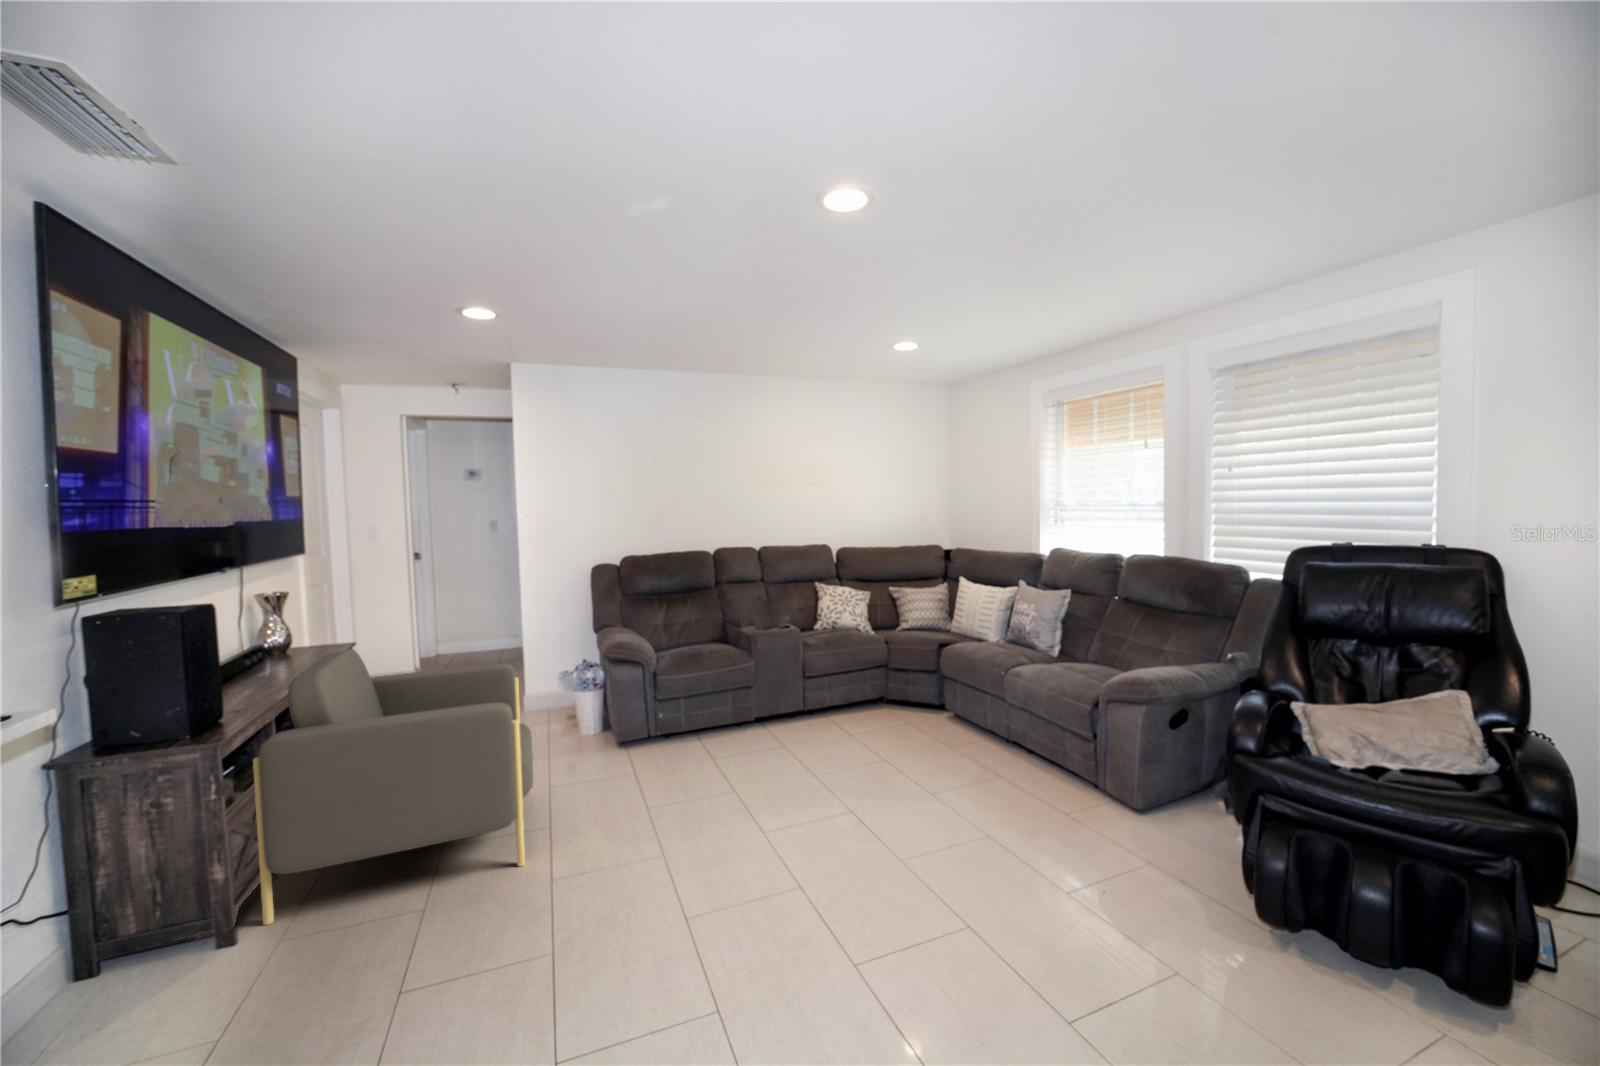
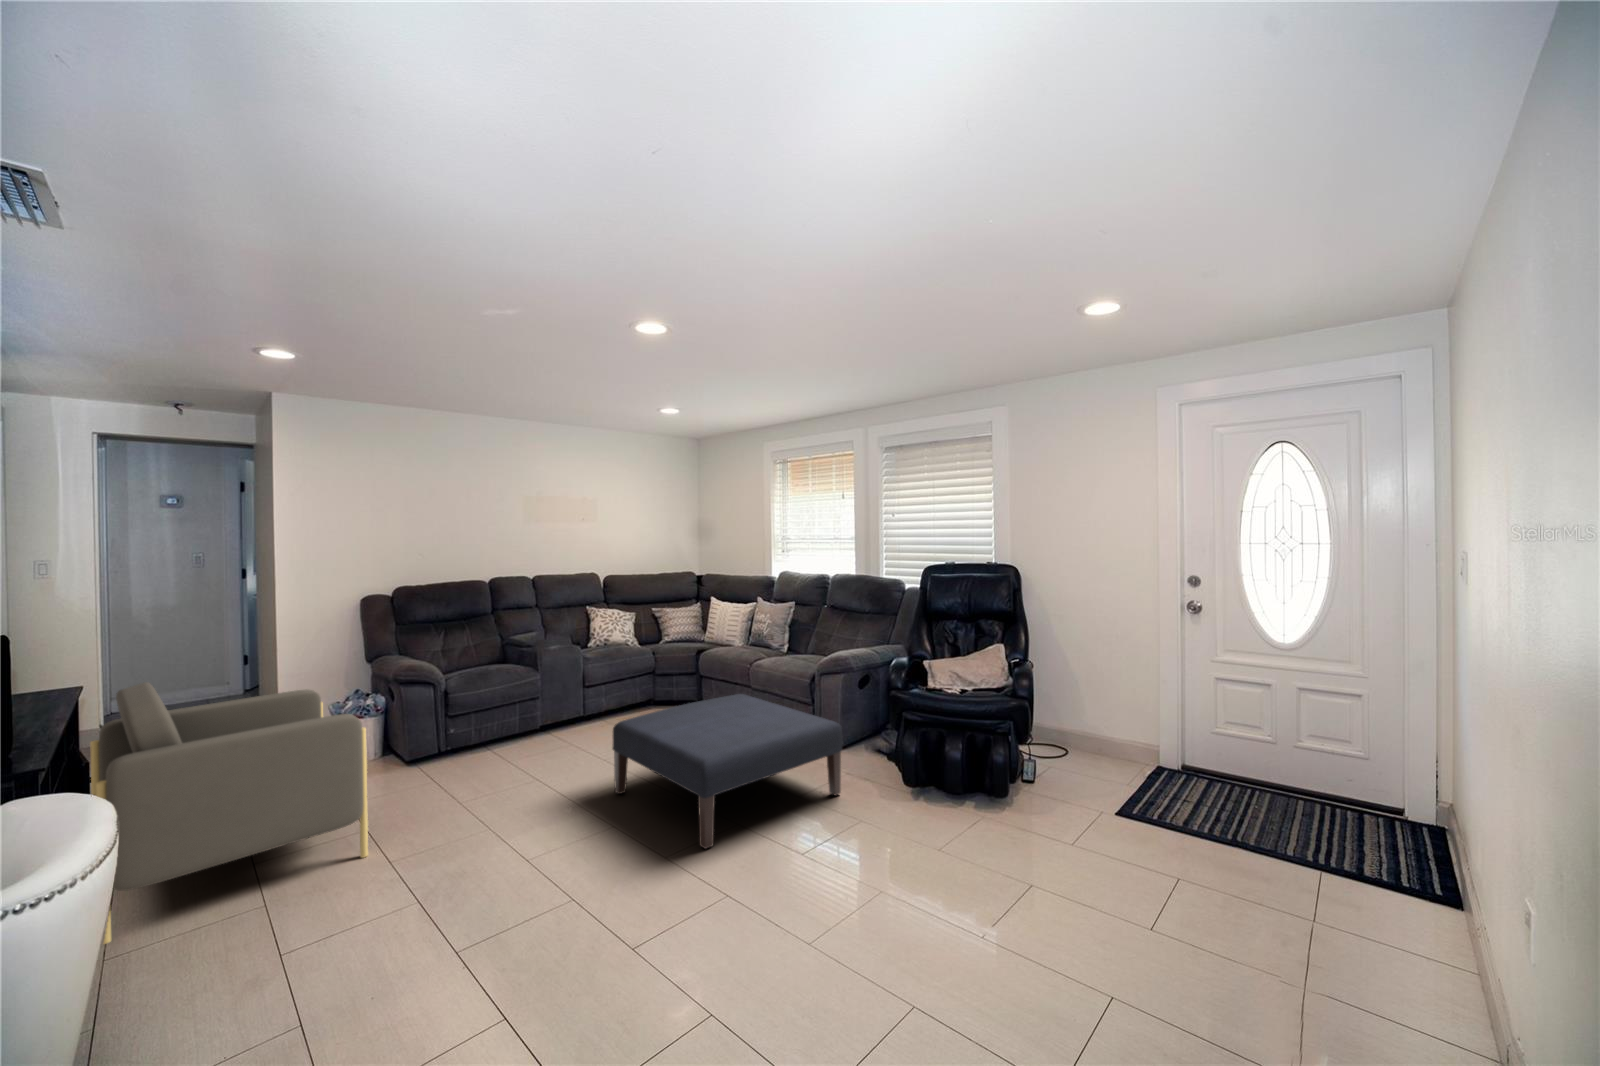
ottoman: none [802,716,1139,974] -> present [612,694,842,849]

